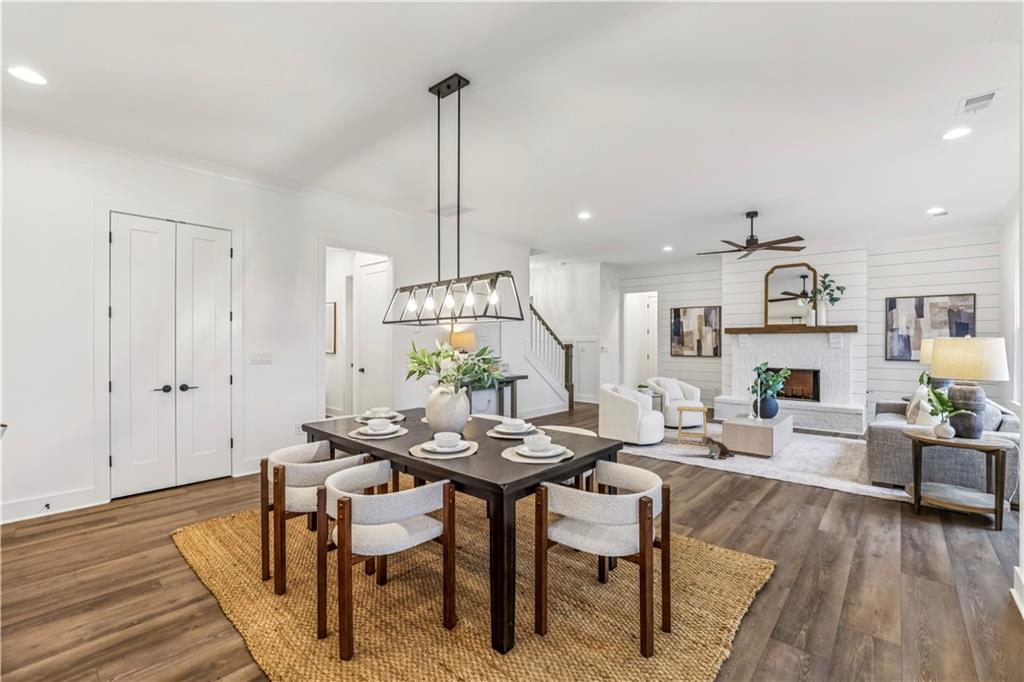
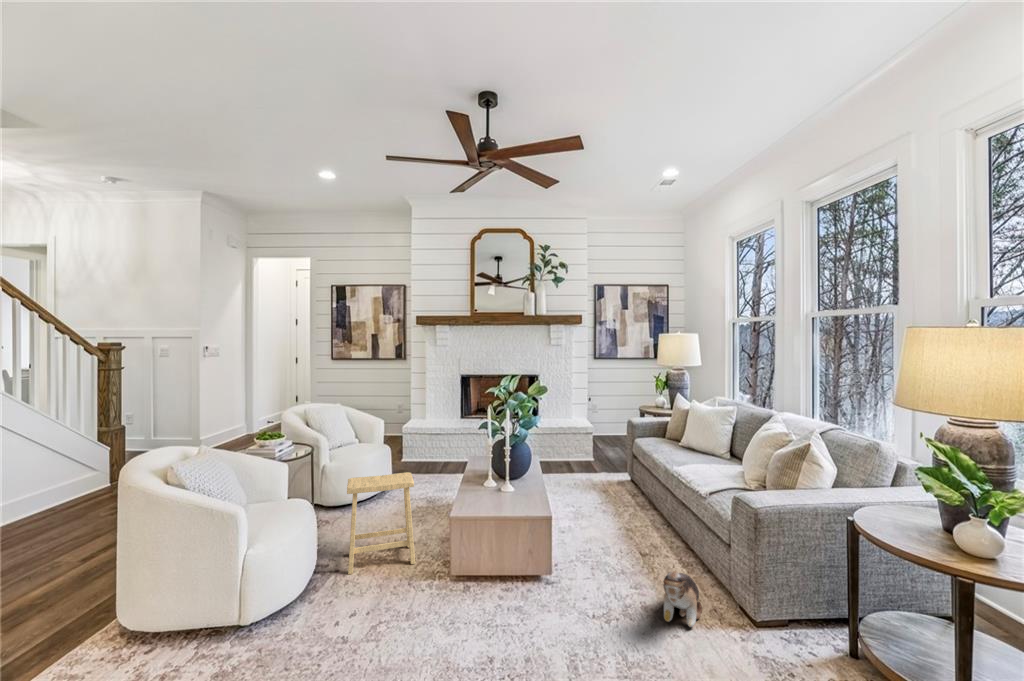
plush toy: present [700,436,735,459] -> present [660,571,702,627]

